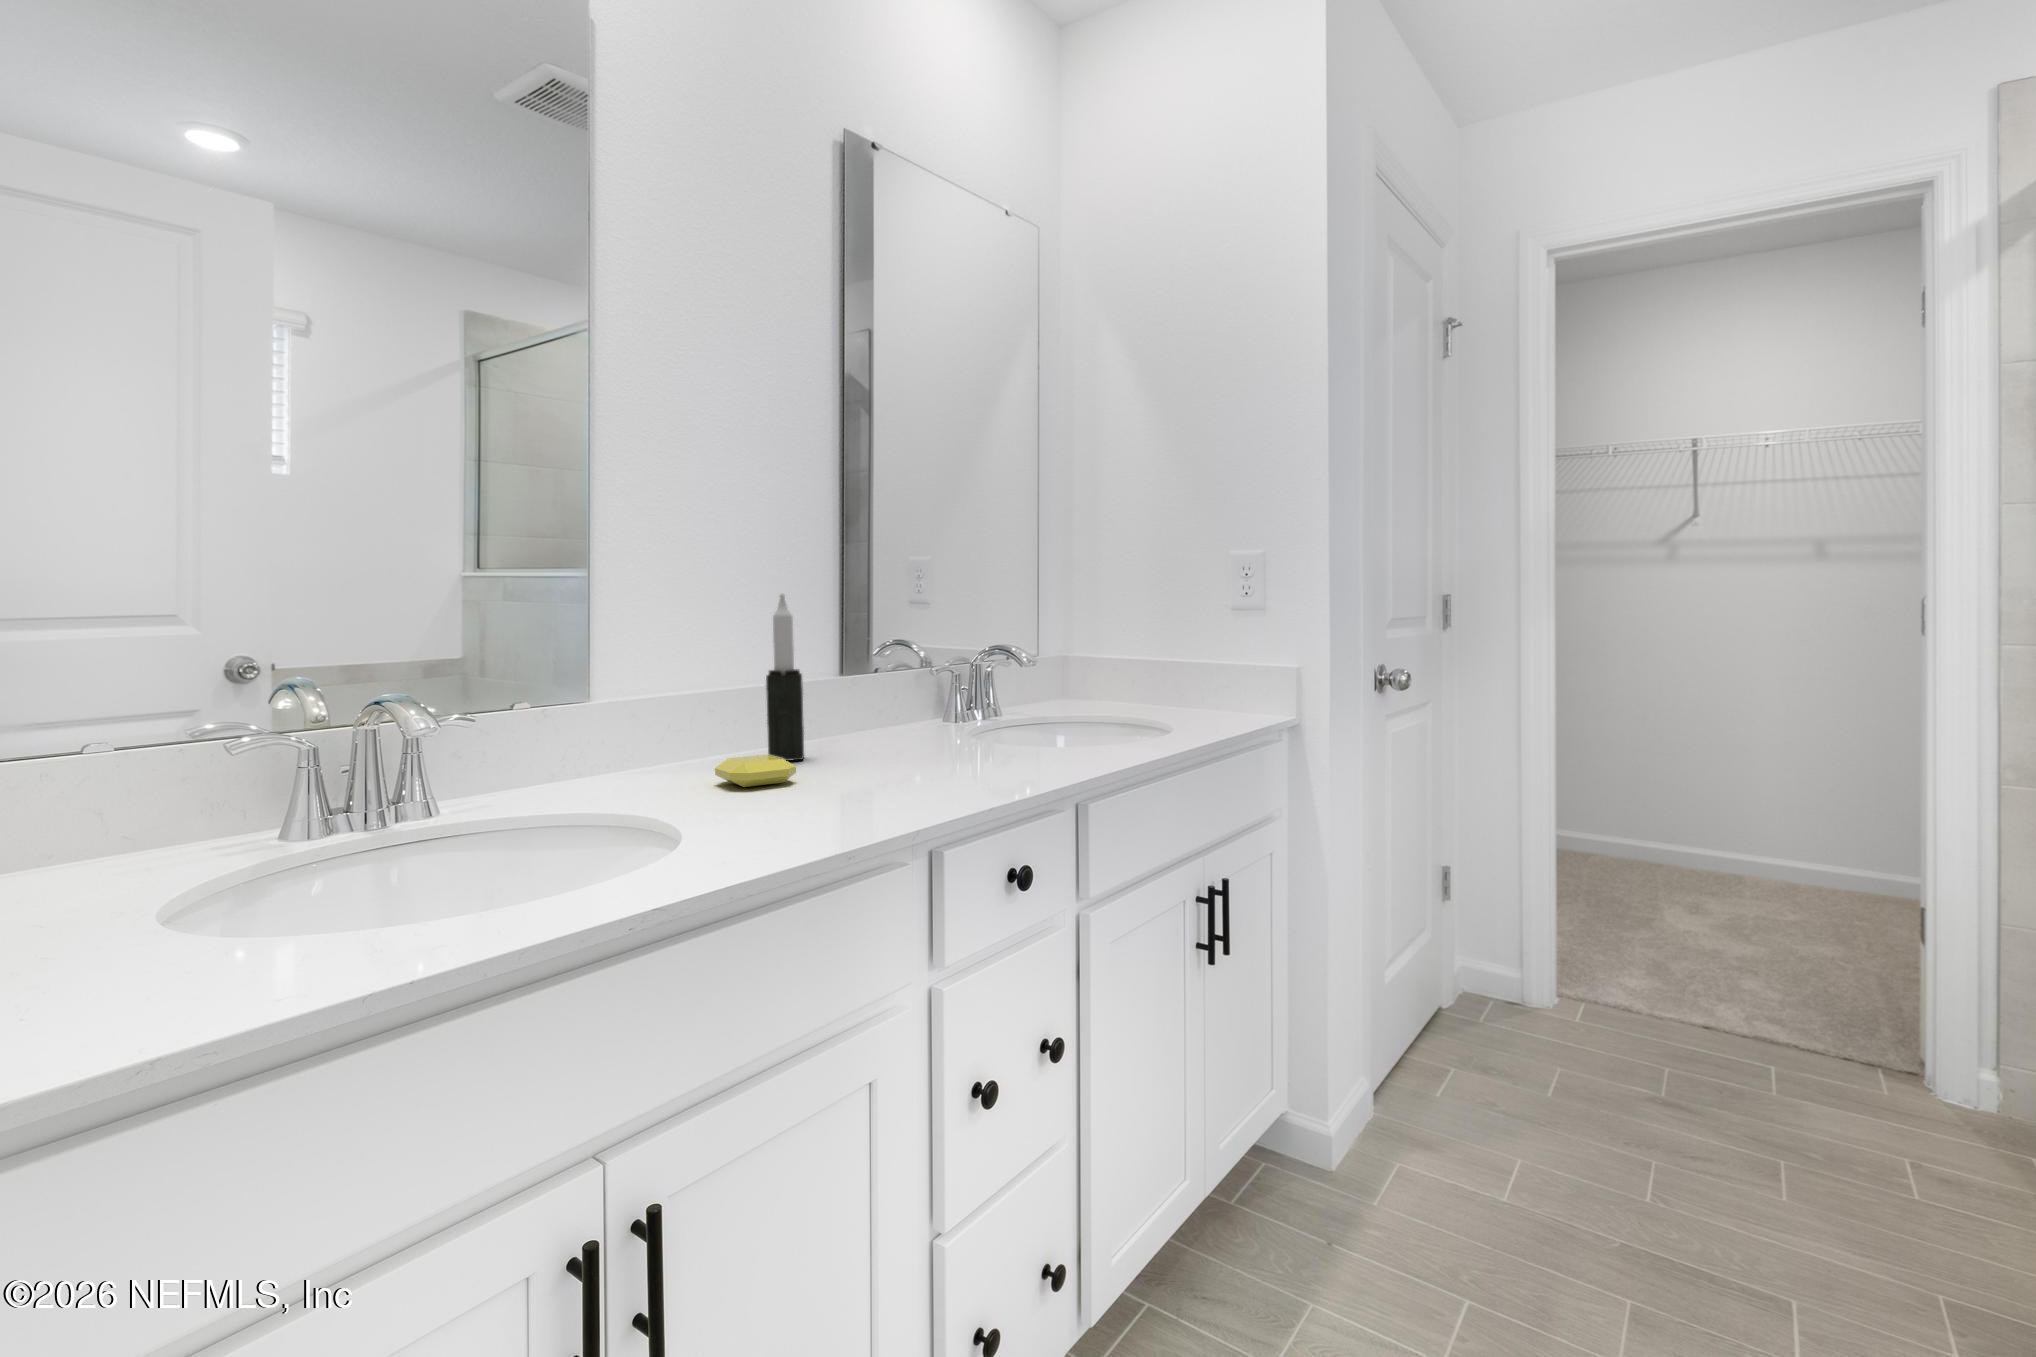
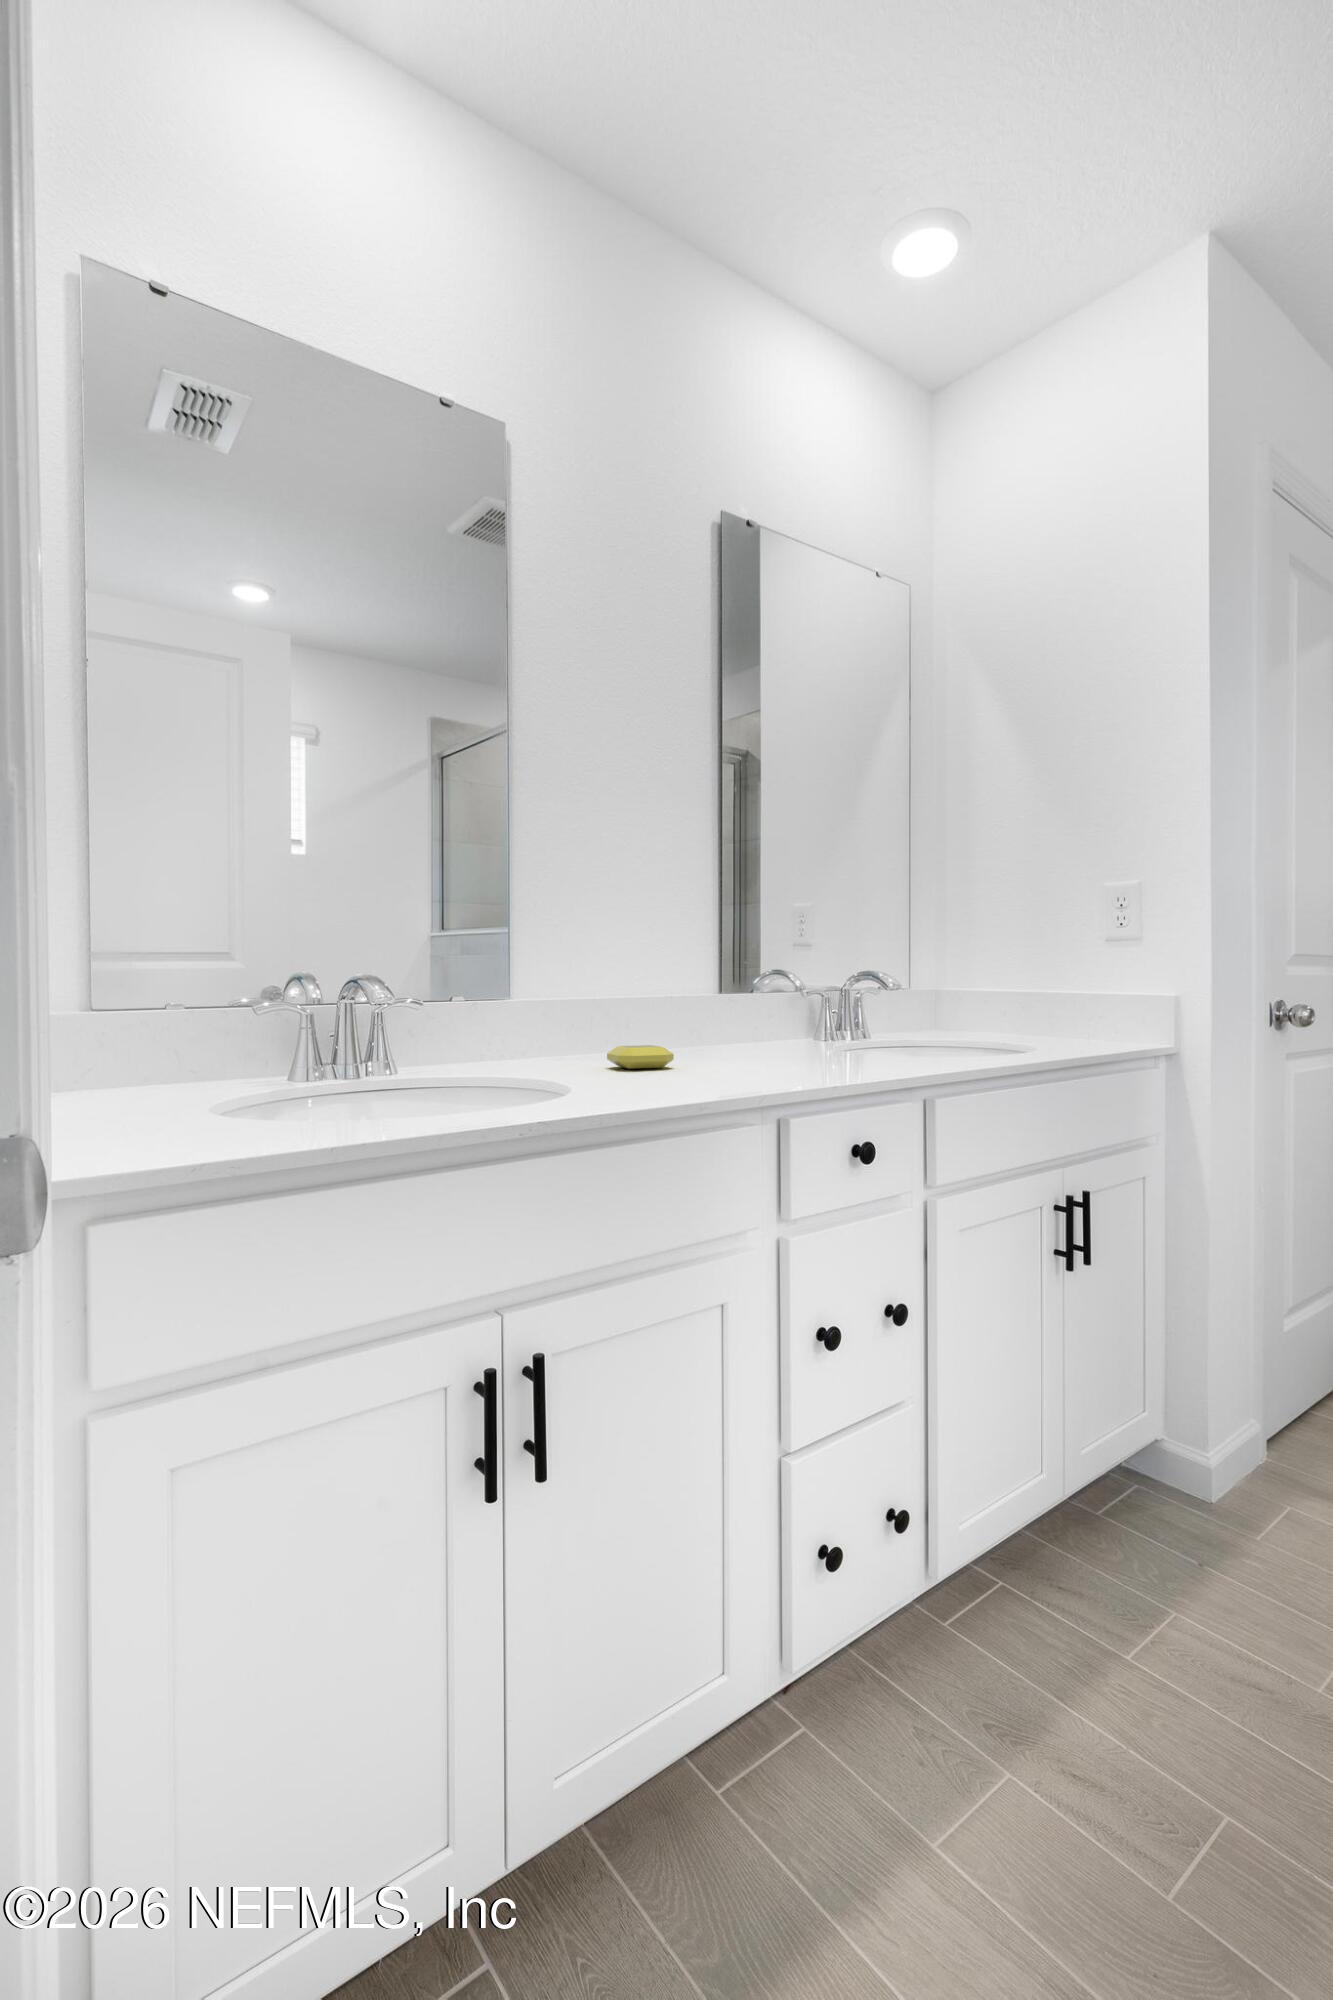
candle: present [766,593,804,761] -> none [653,912,685,1057]

